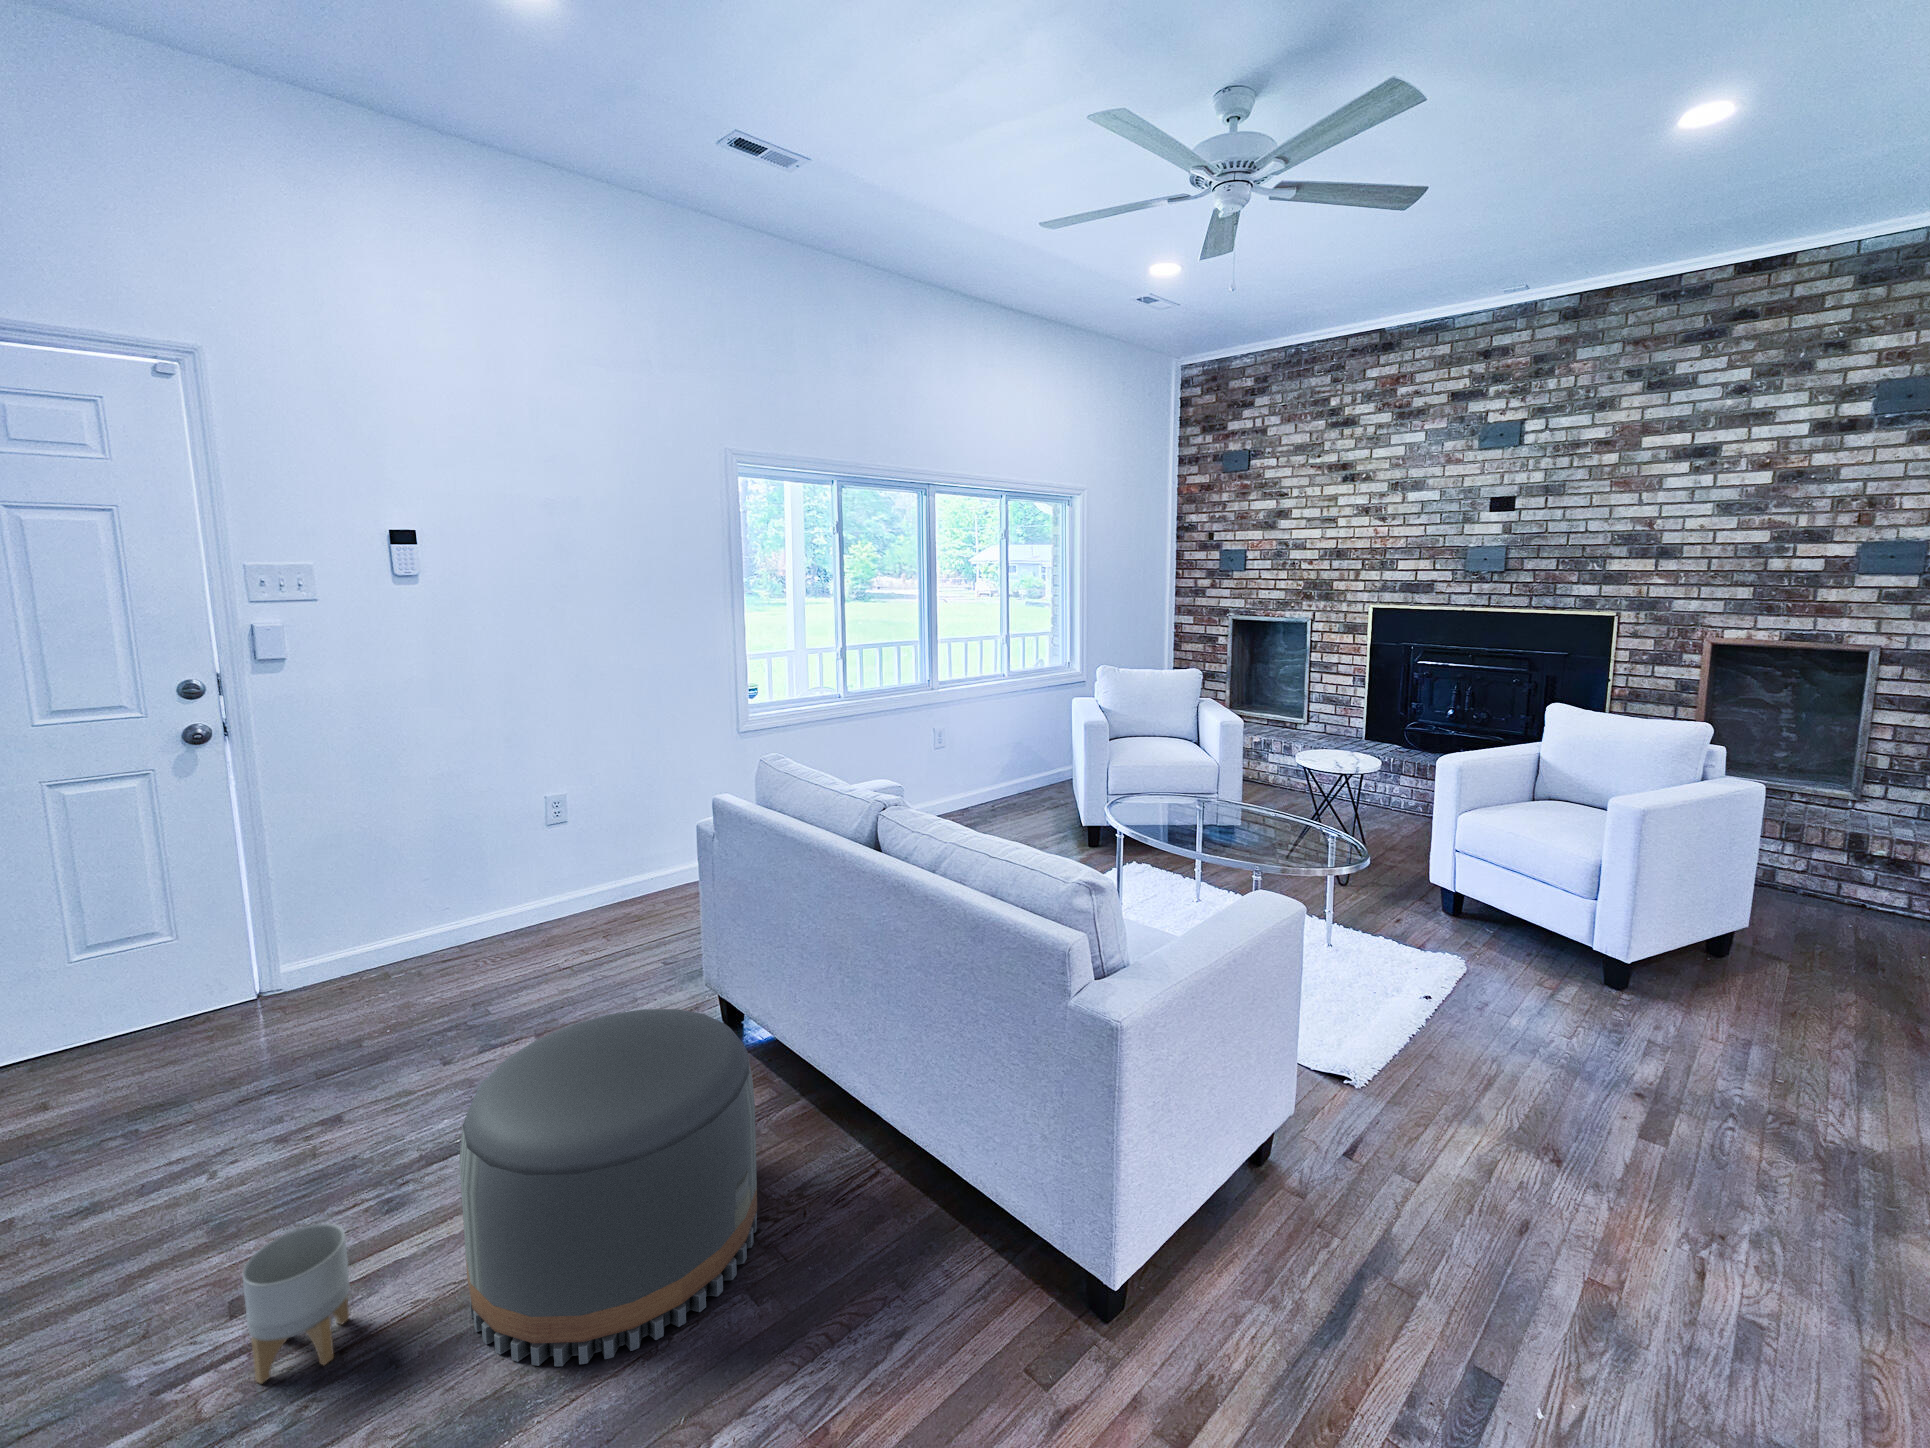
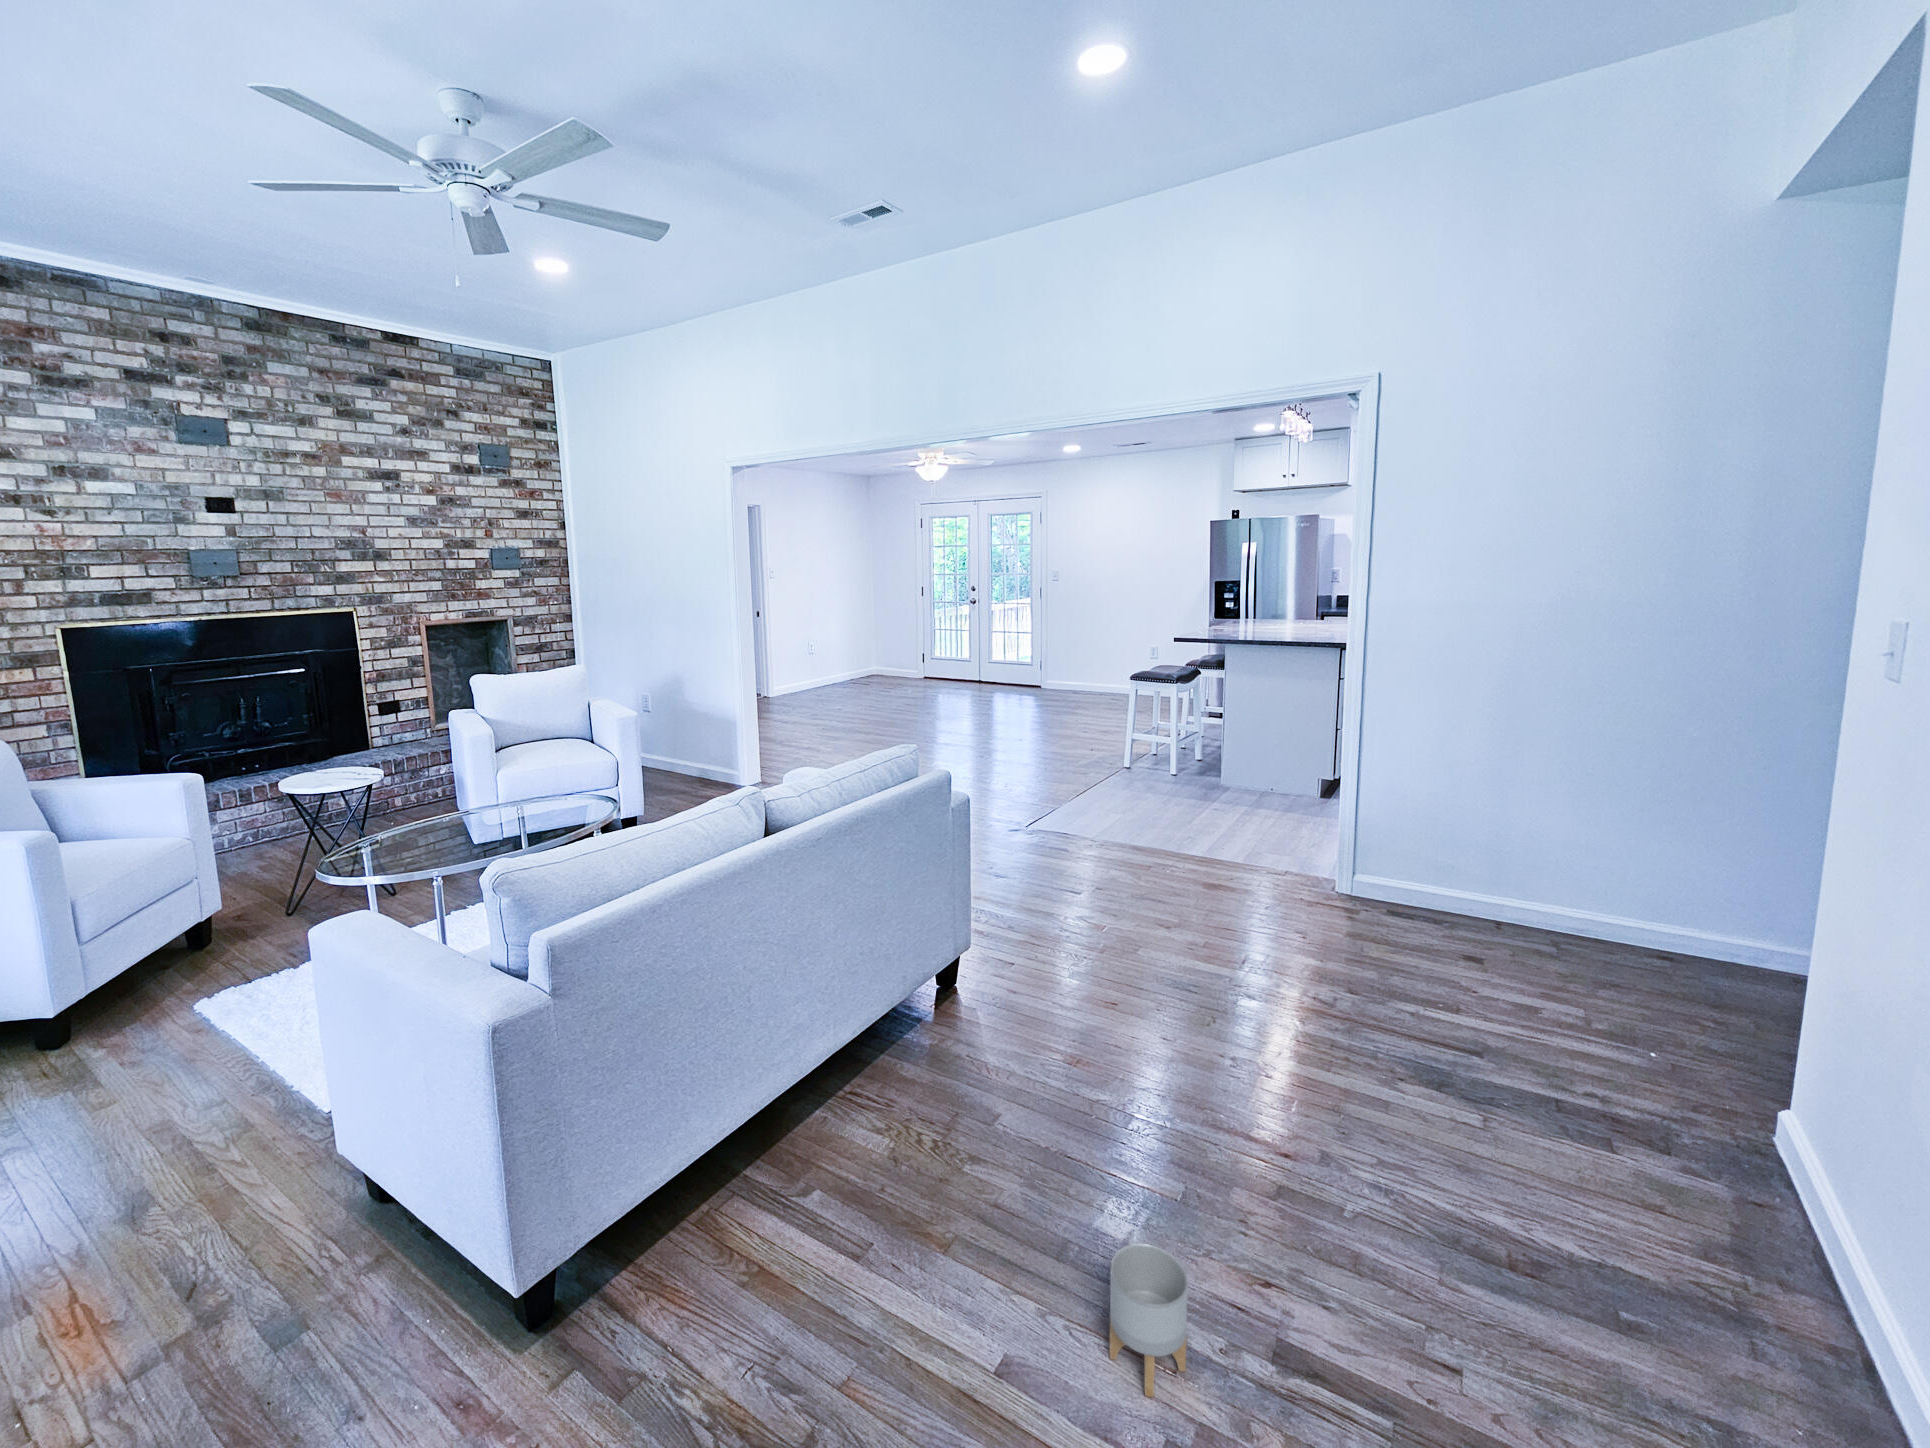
pouf: present [459,1009,757,1366] -> none [852,992,1085,1297]

